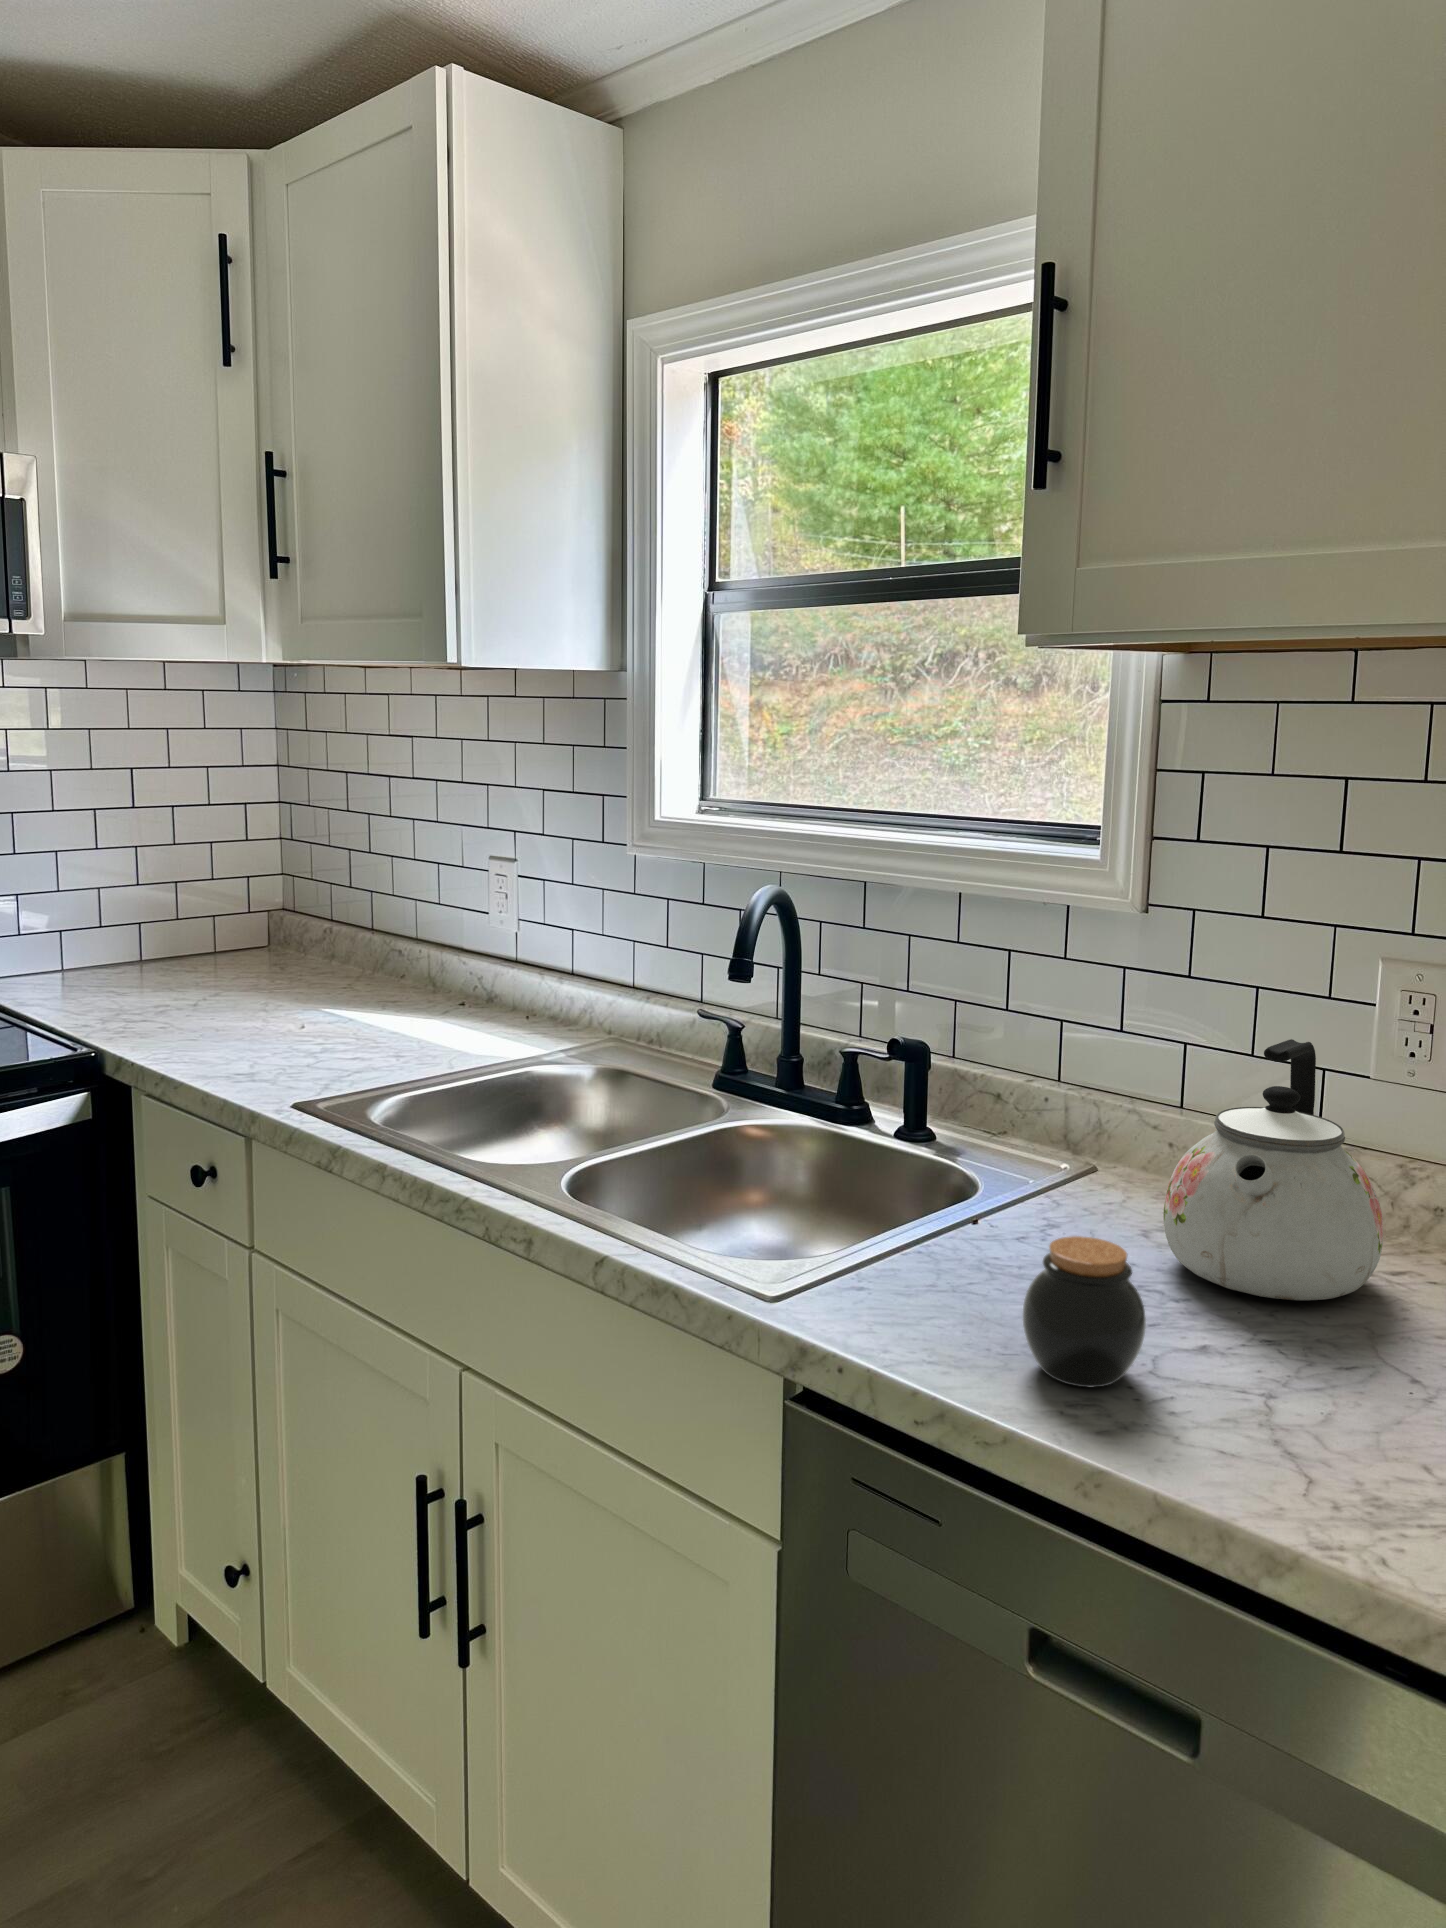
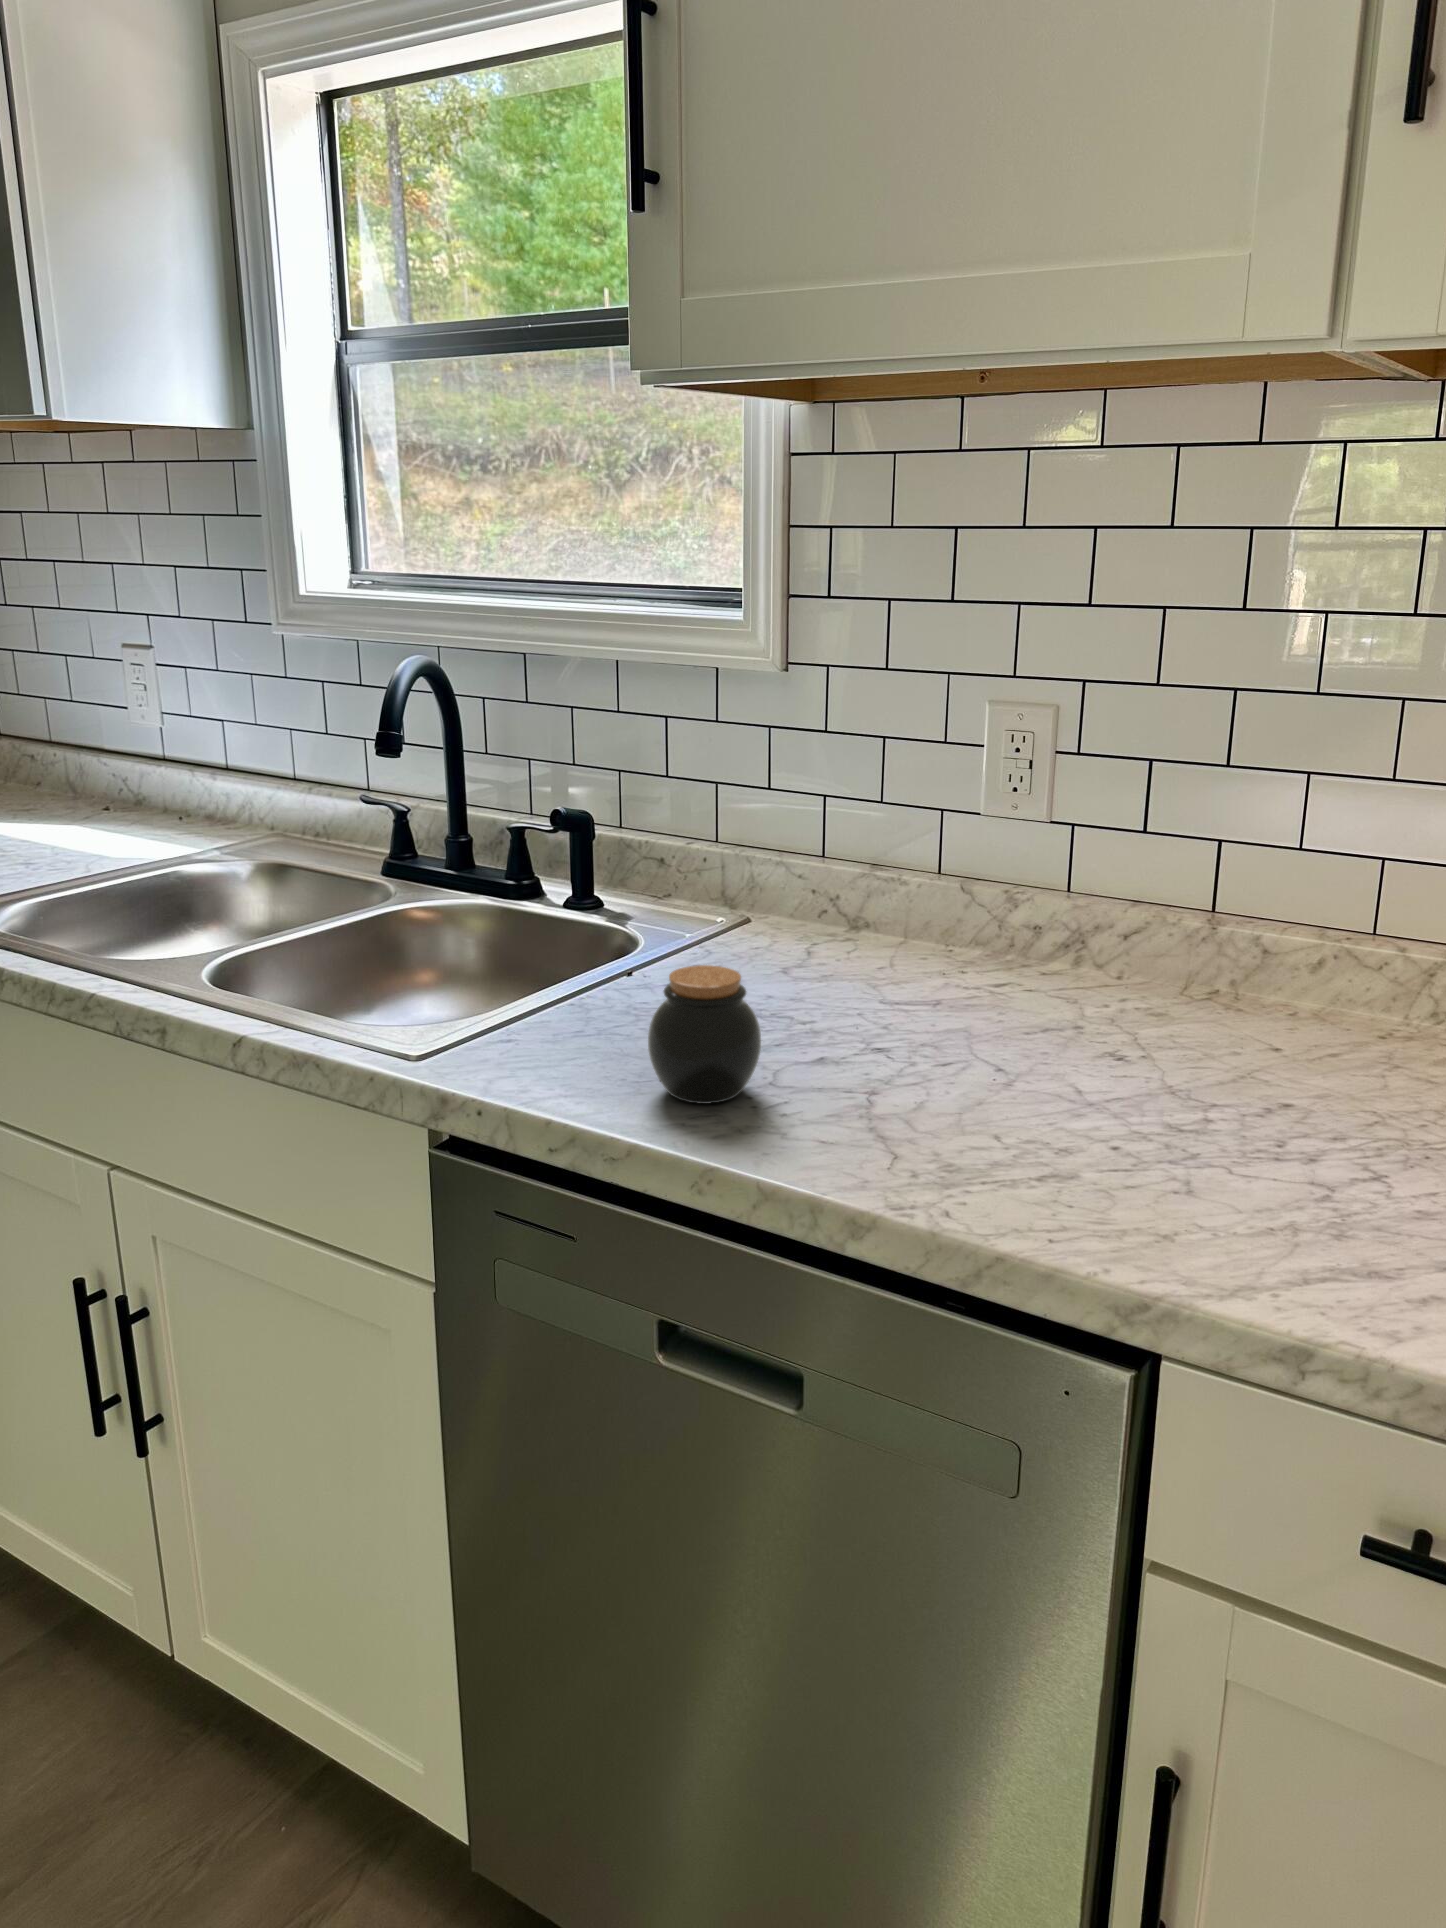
kettle: present [1163,1039,1383,1300] -> none [795,776,986,1014]

